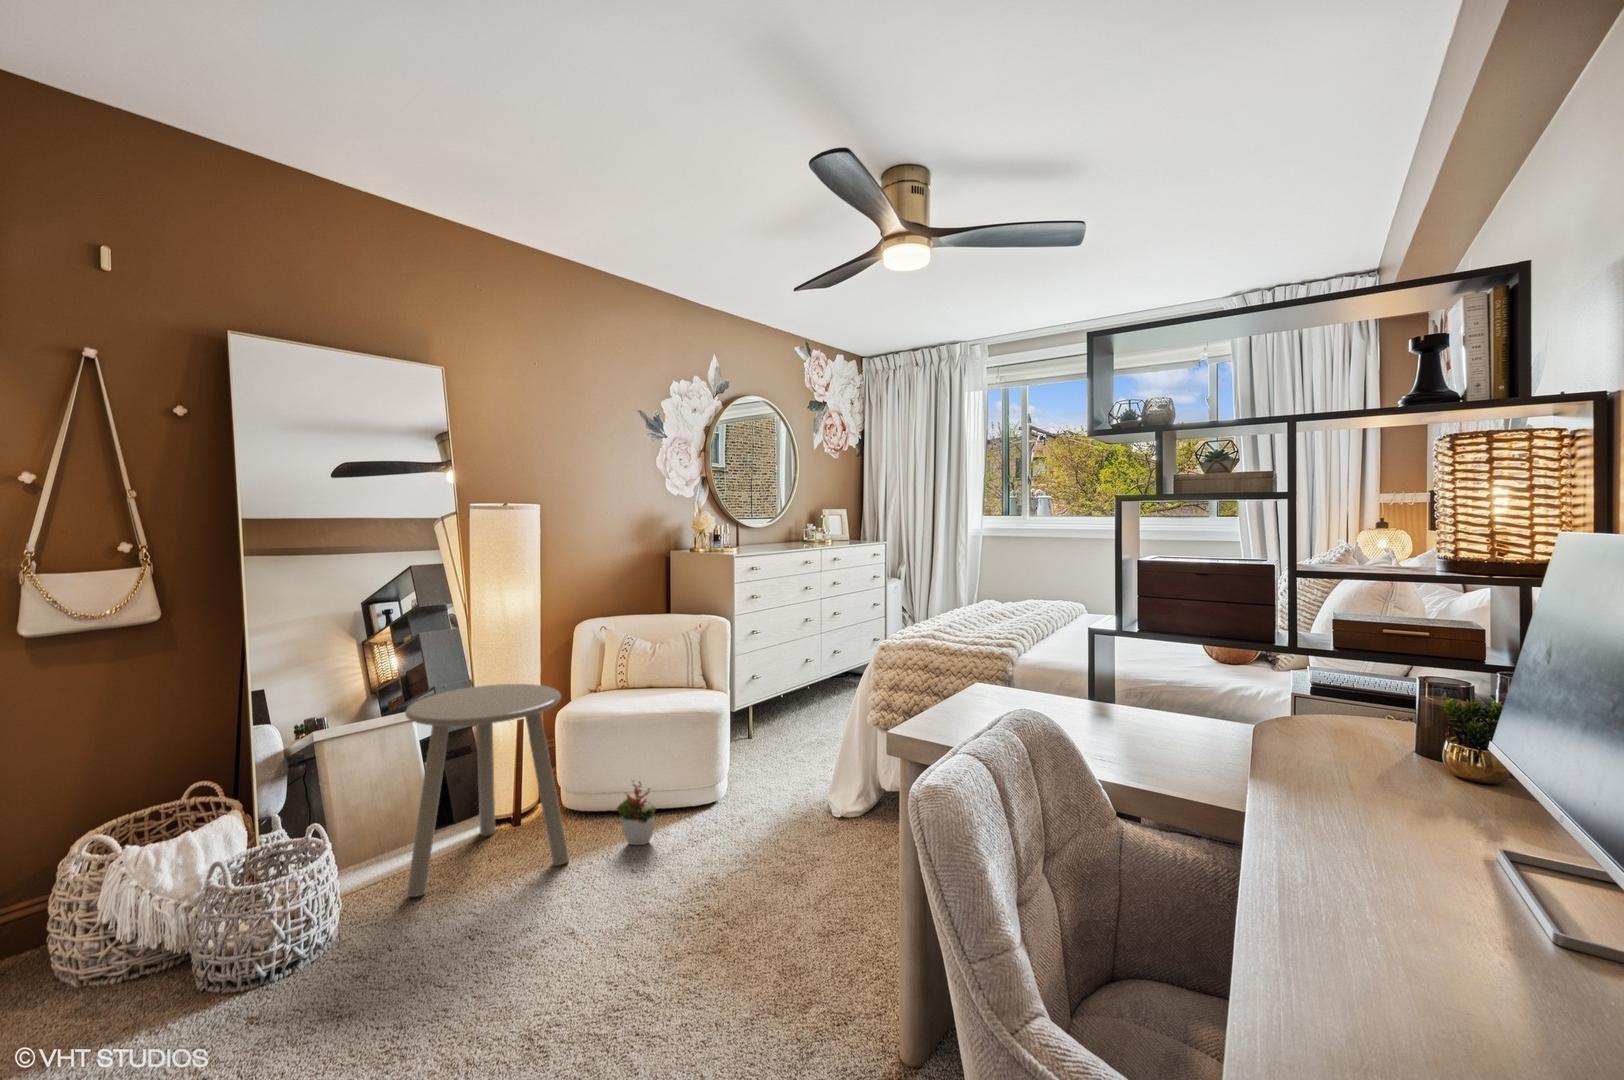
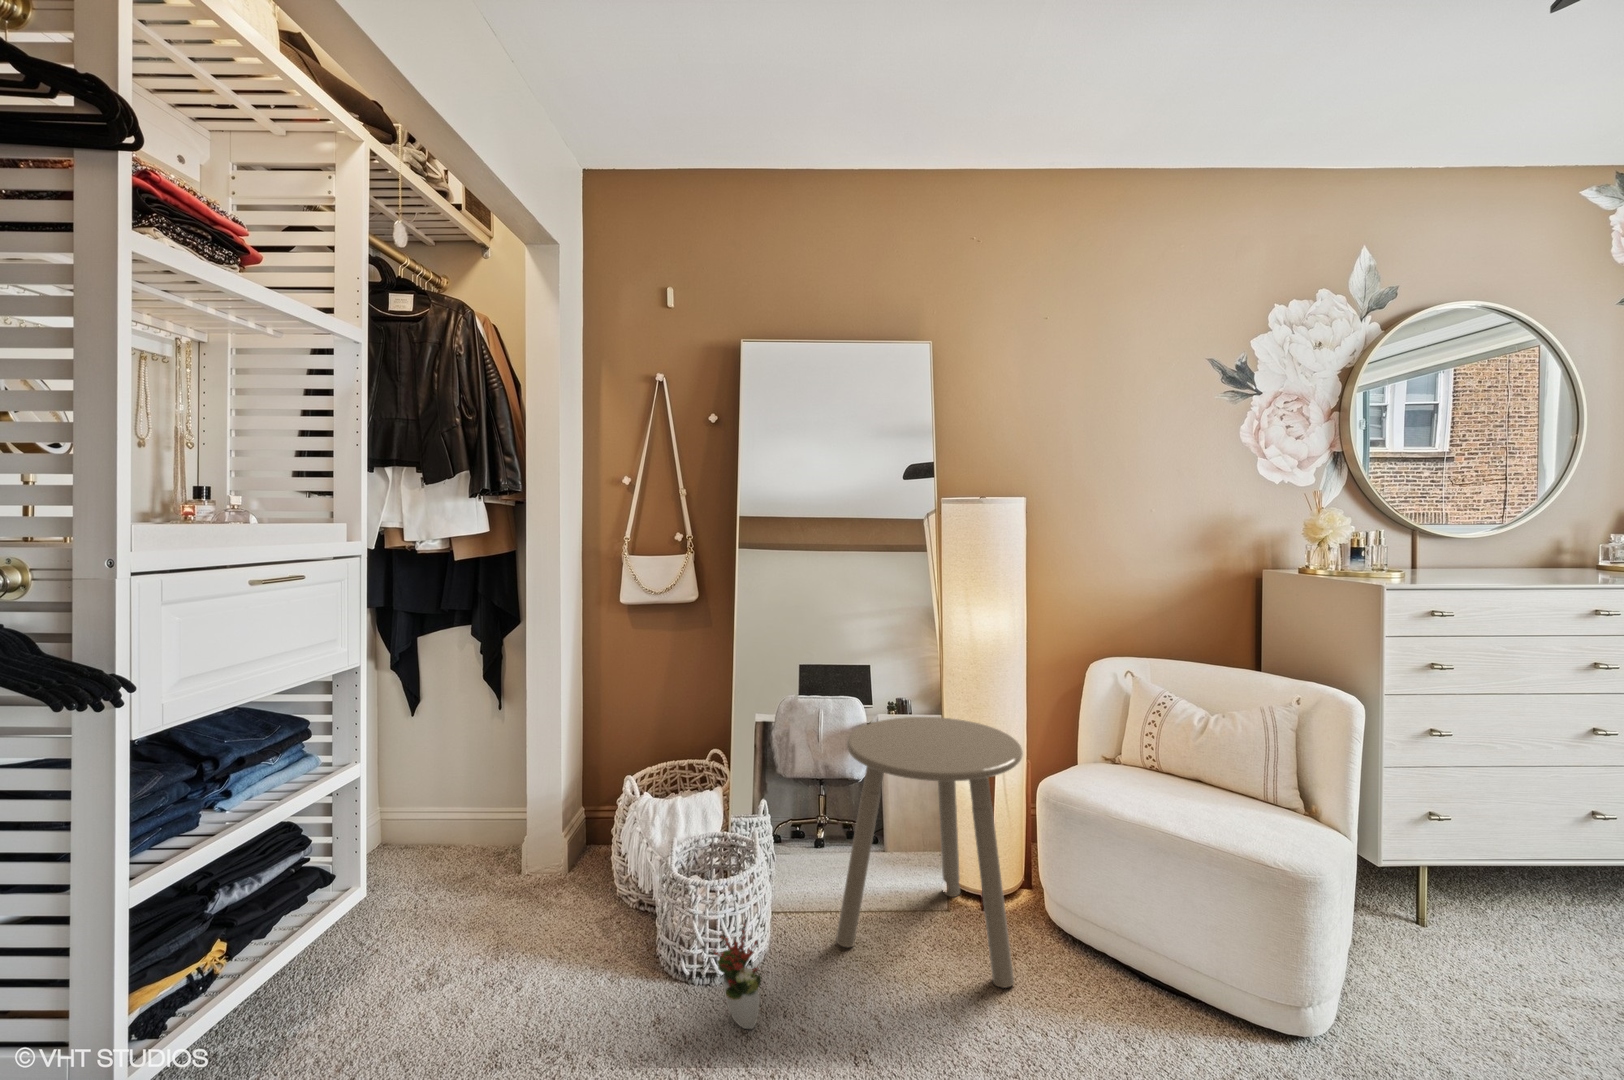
decorative plant: present [617,782,656,845] -> present [713,925,761,1029]

